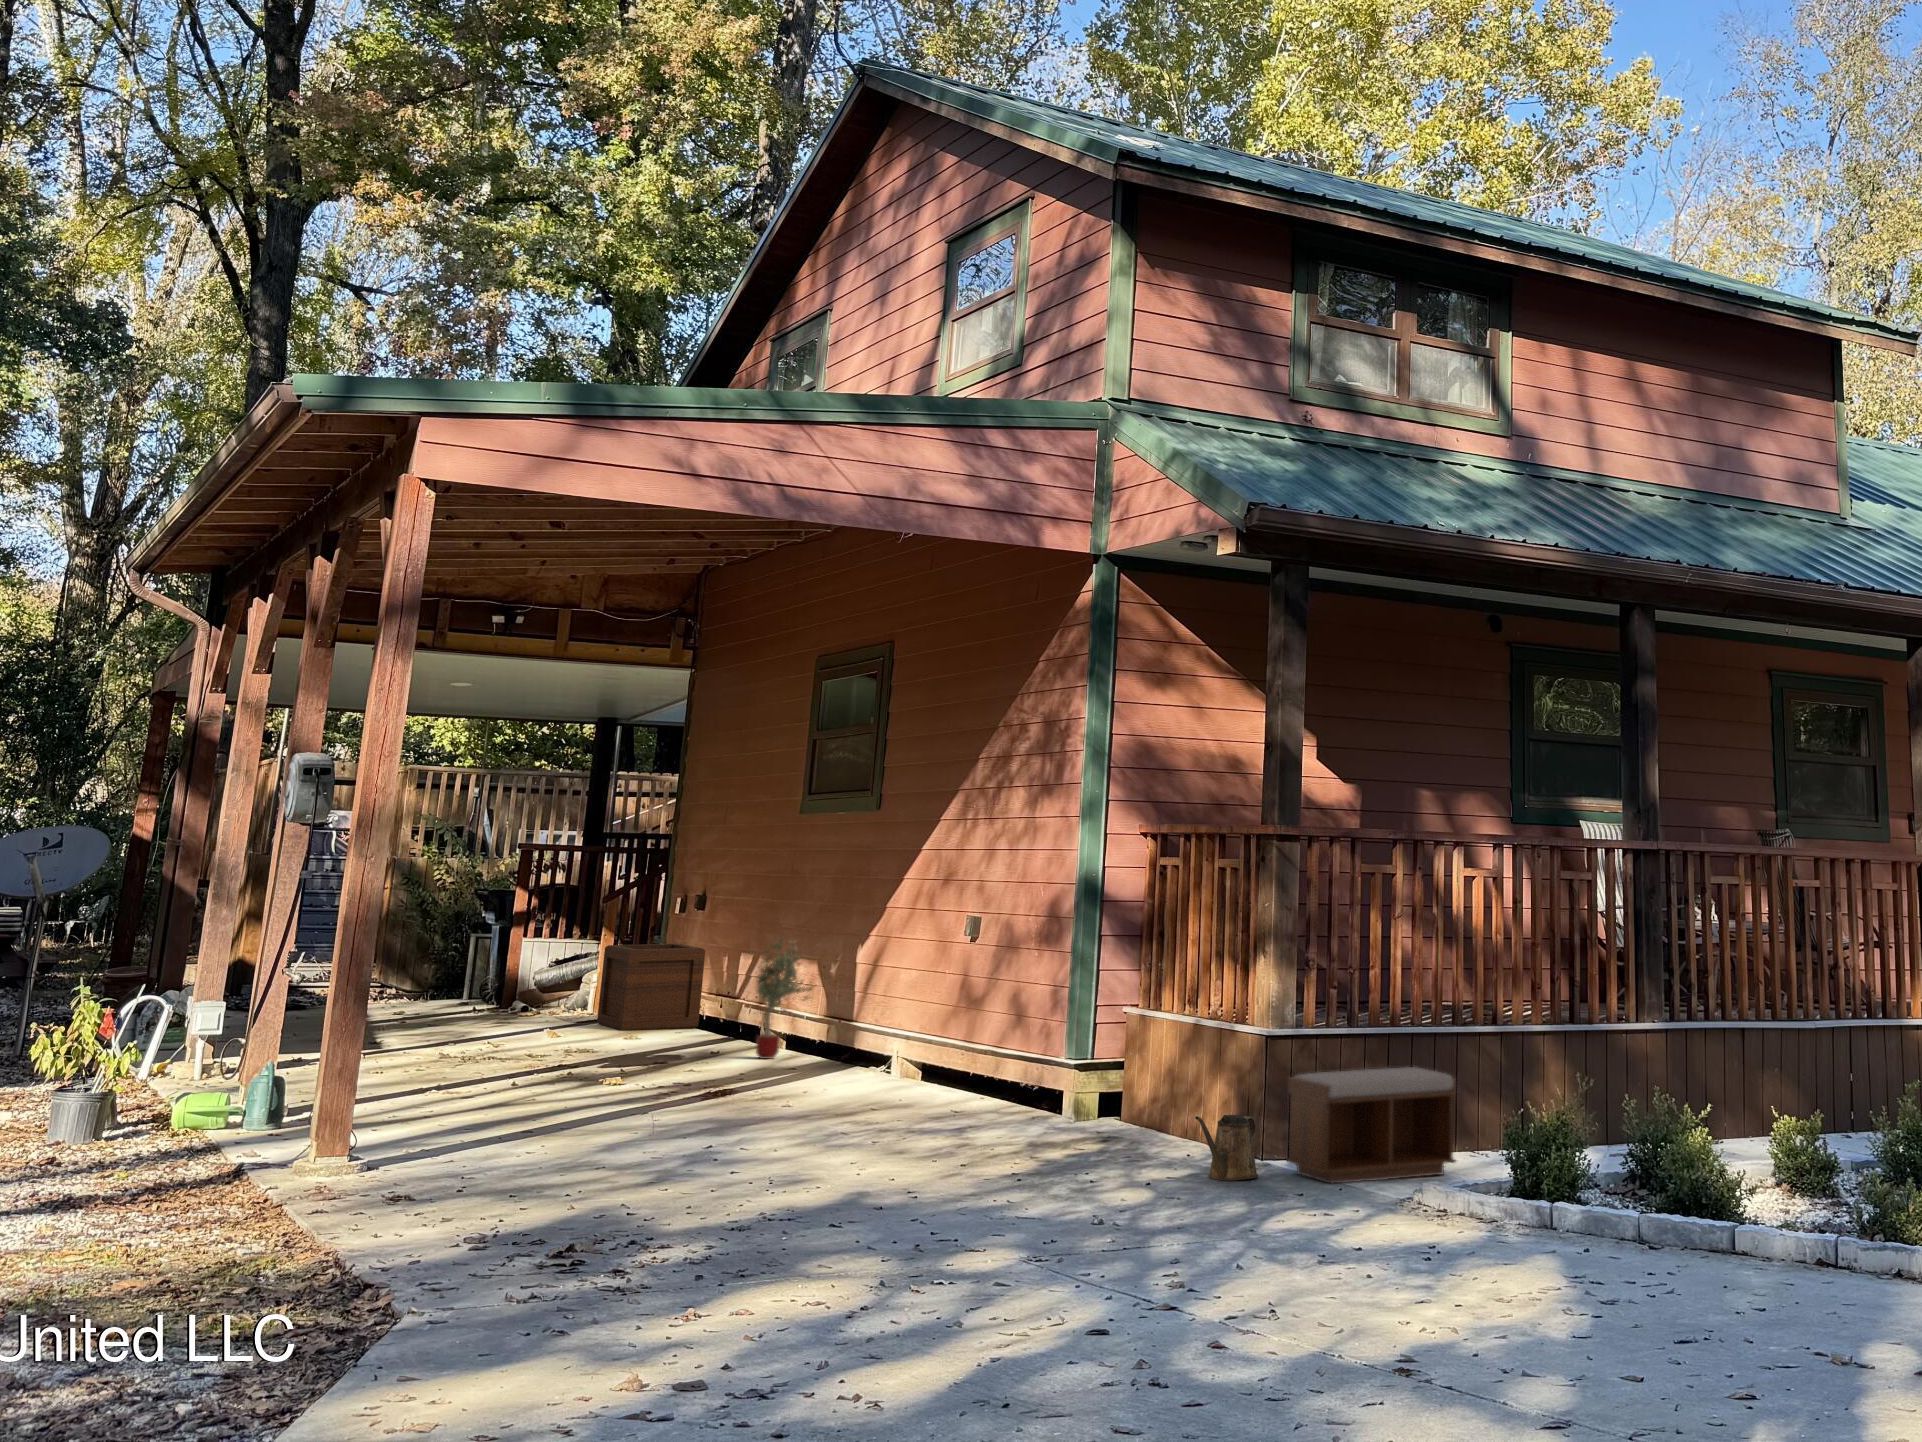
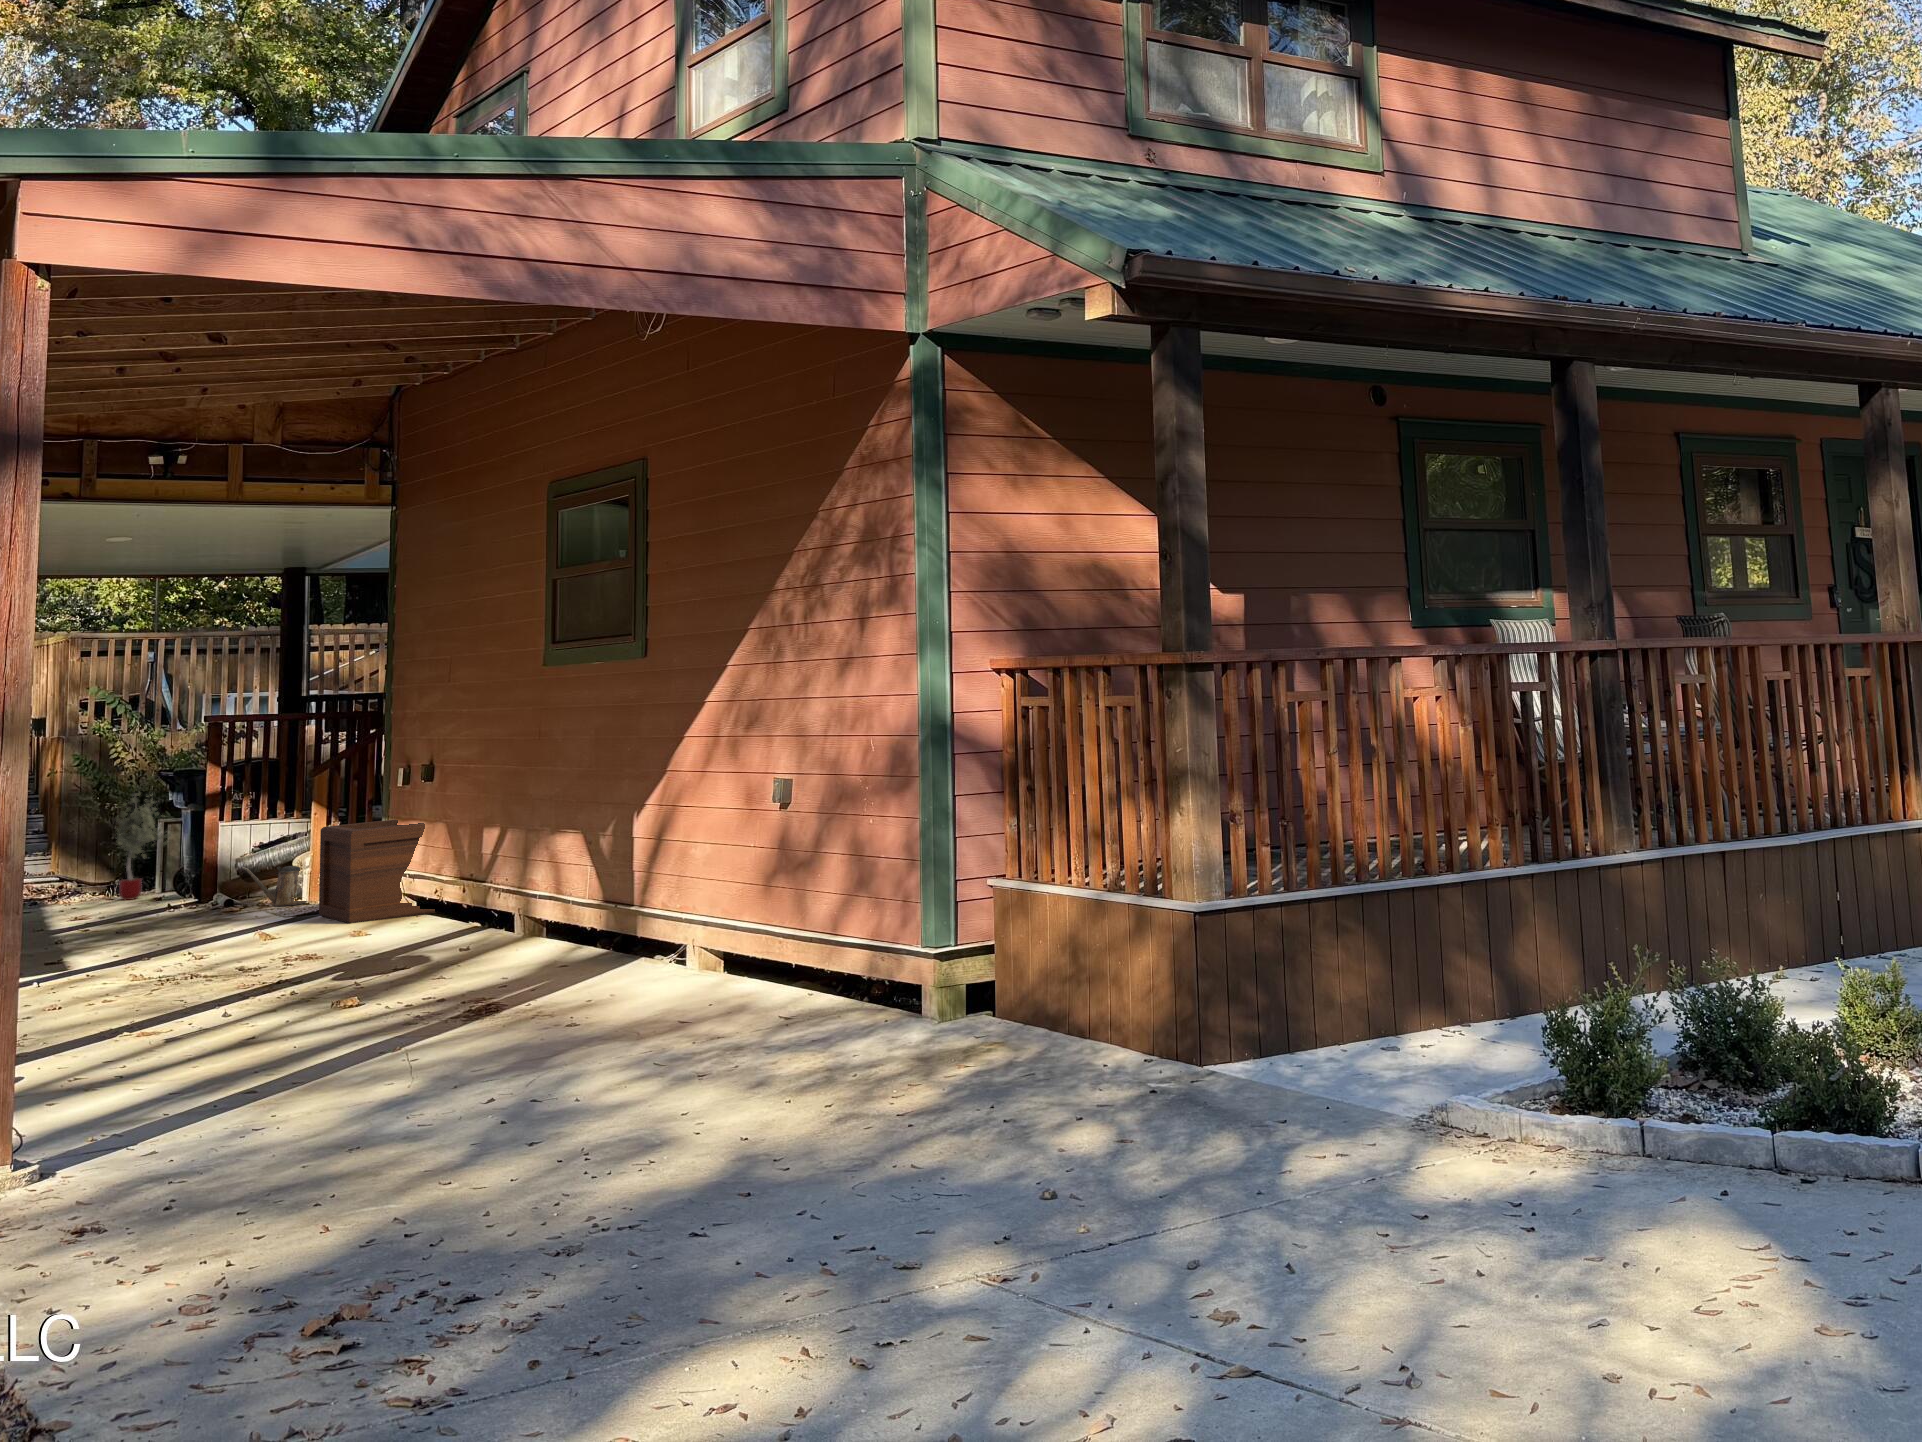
potted tree: present [756,938,815,1059] -> present [116,793,172,900]
bench: present [1287,1067,1456,1183] -> none [1242,929,1456,1091]
watering can: present [1195,1115,1258,1181] -> present [241,866,307,906]

